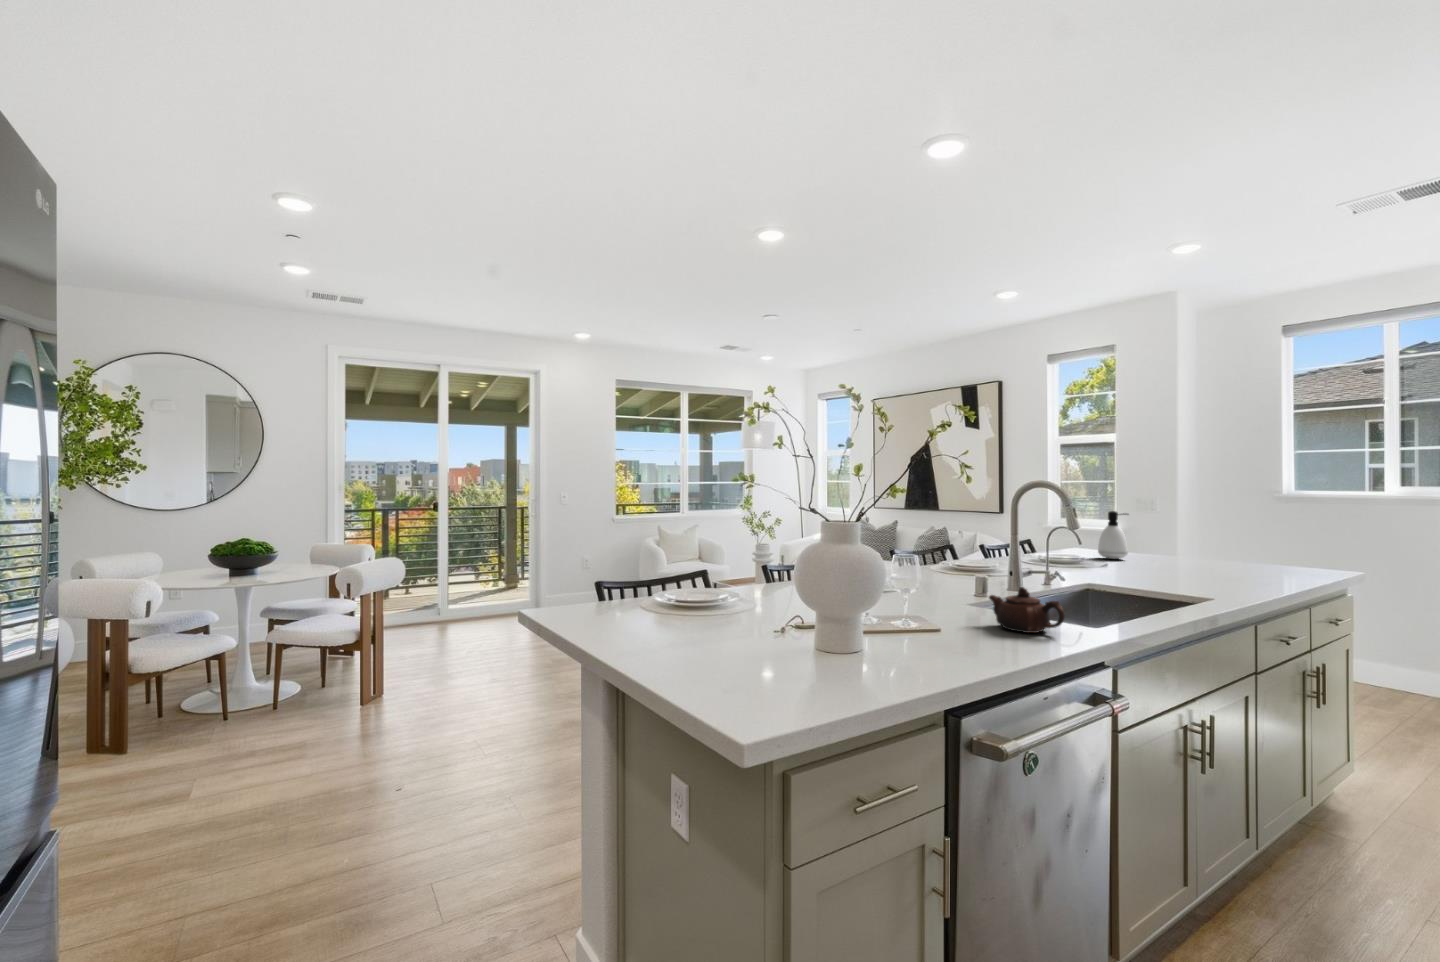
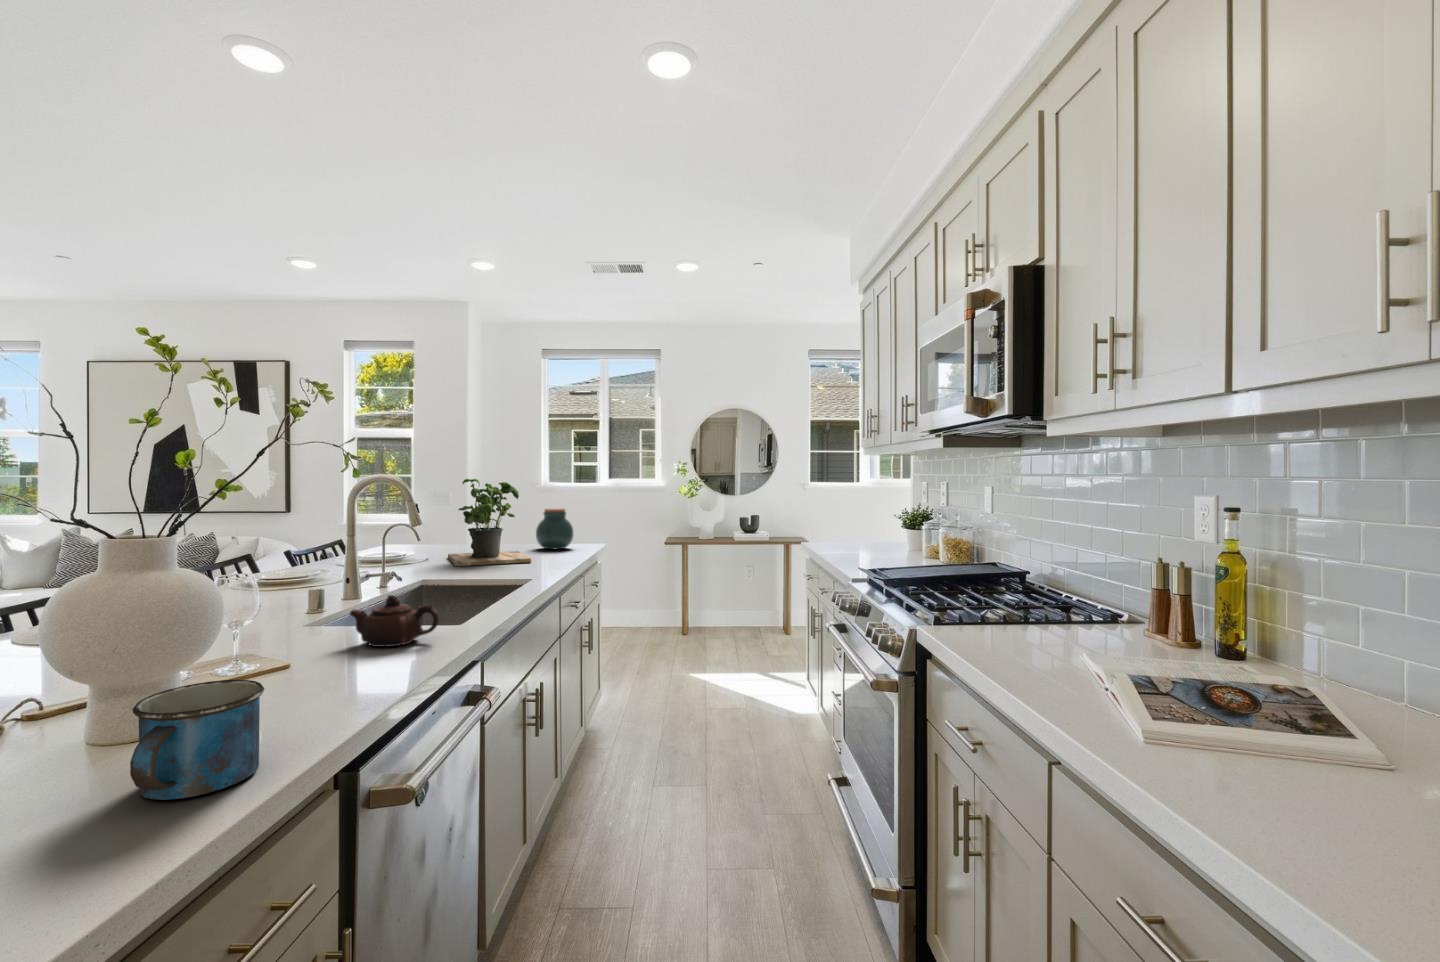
potted plant: none [1127,484,1226,580] -> present [448,479,531,566]
soap dispenser: present [1098,511,1128,559] -> none [418,506,447,553]
jar: none [1245,520,1303,570] -> present [536,508,574,549]
mug: none [814,620,889,692] -> present [130,680,265,800]

